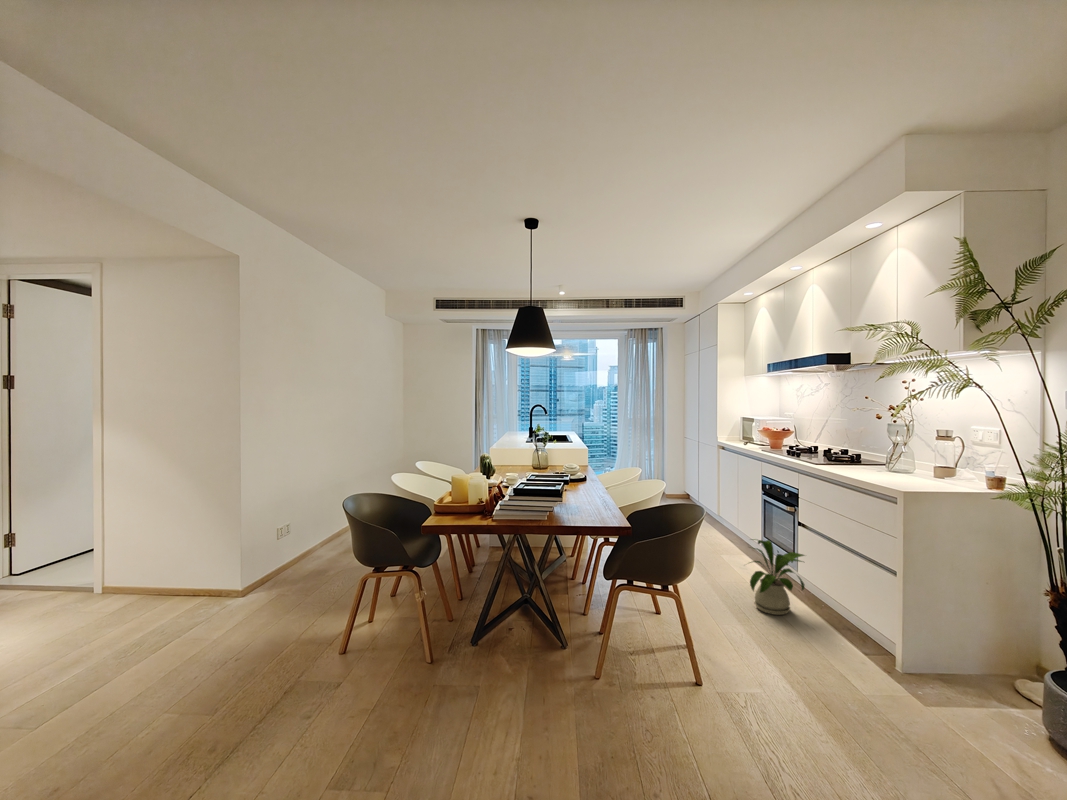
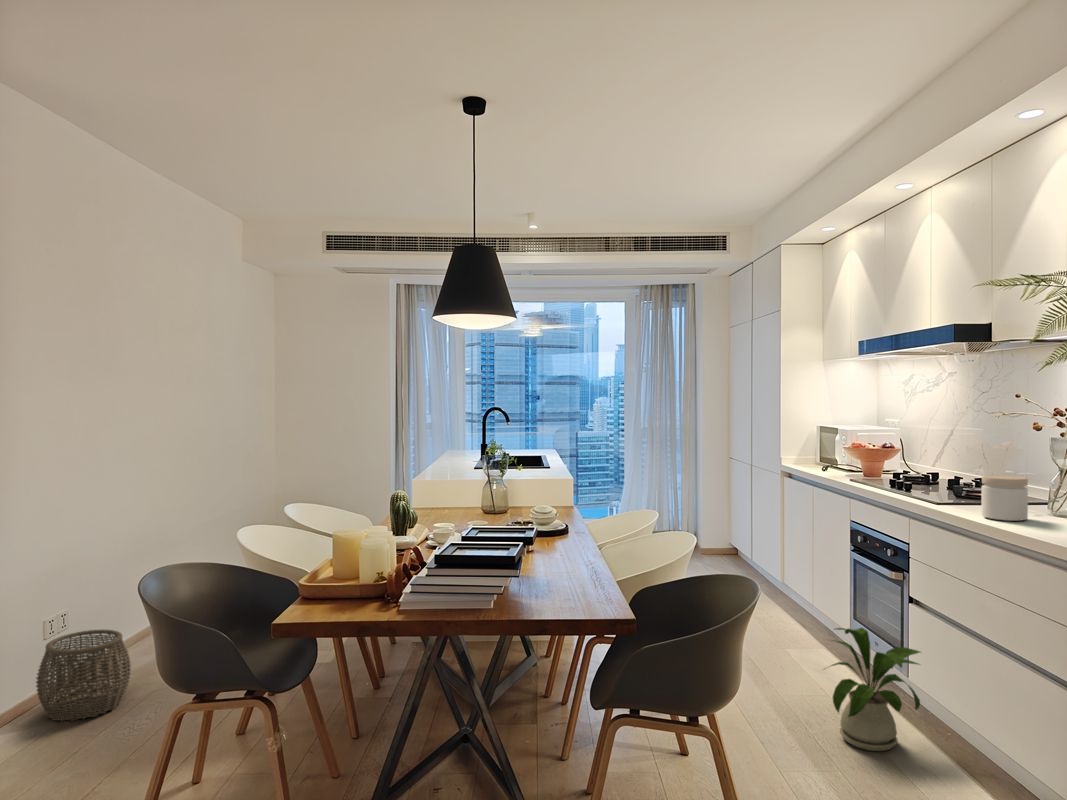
jar: none [843,446,872,474] -> present [981,475,1028,521]
woven basket: none [268,536,323,589] -> present [36,630,131,721]

